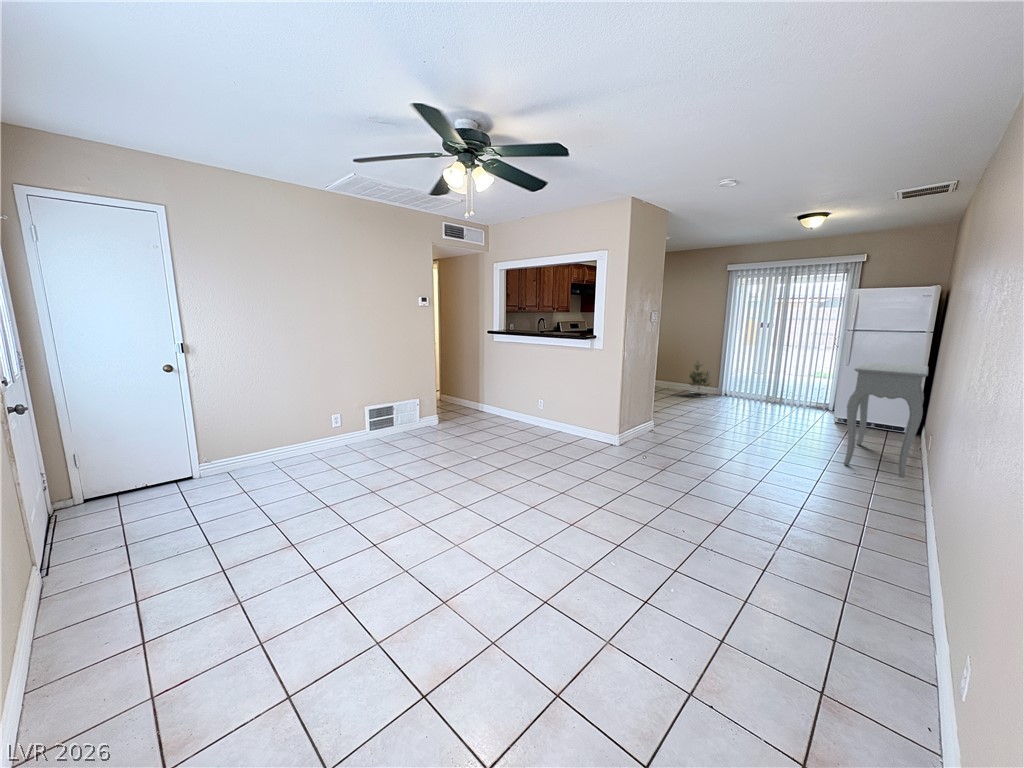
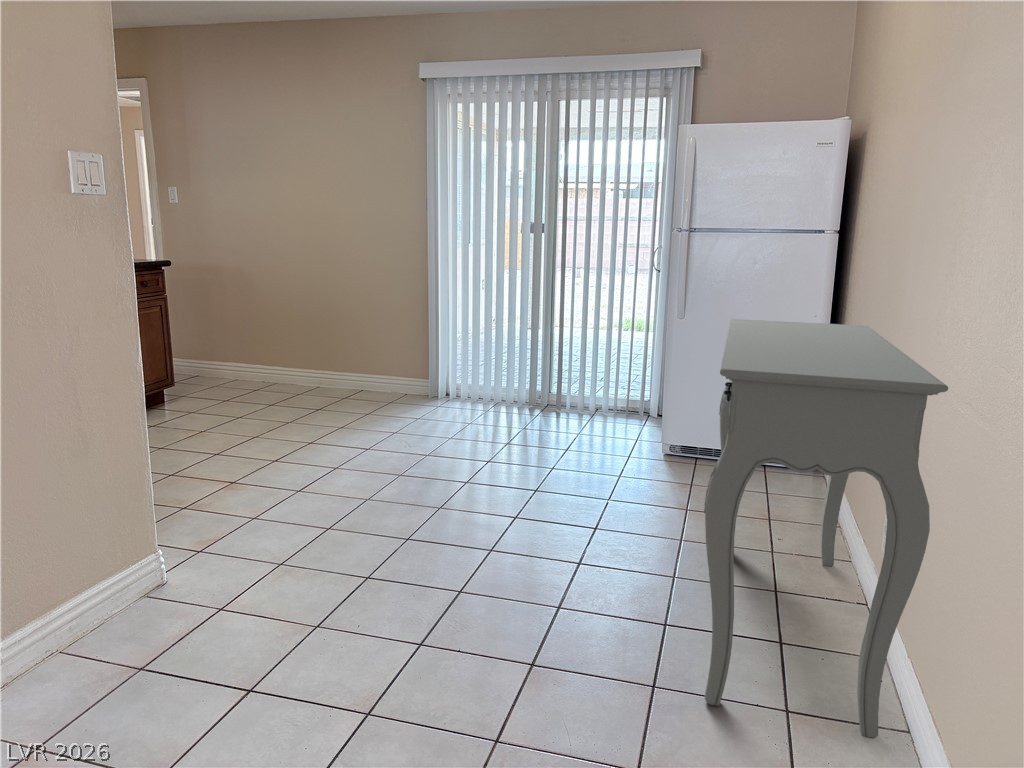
potted tree: present [687,365,711,397] -> none [355,312,415,407]

